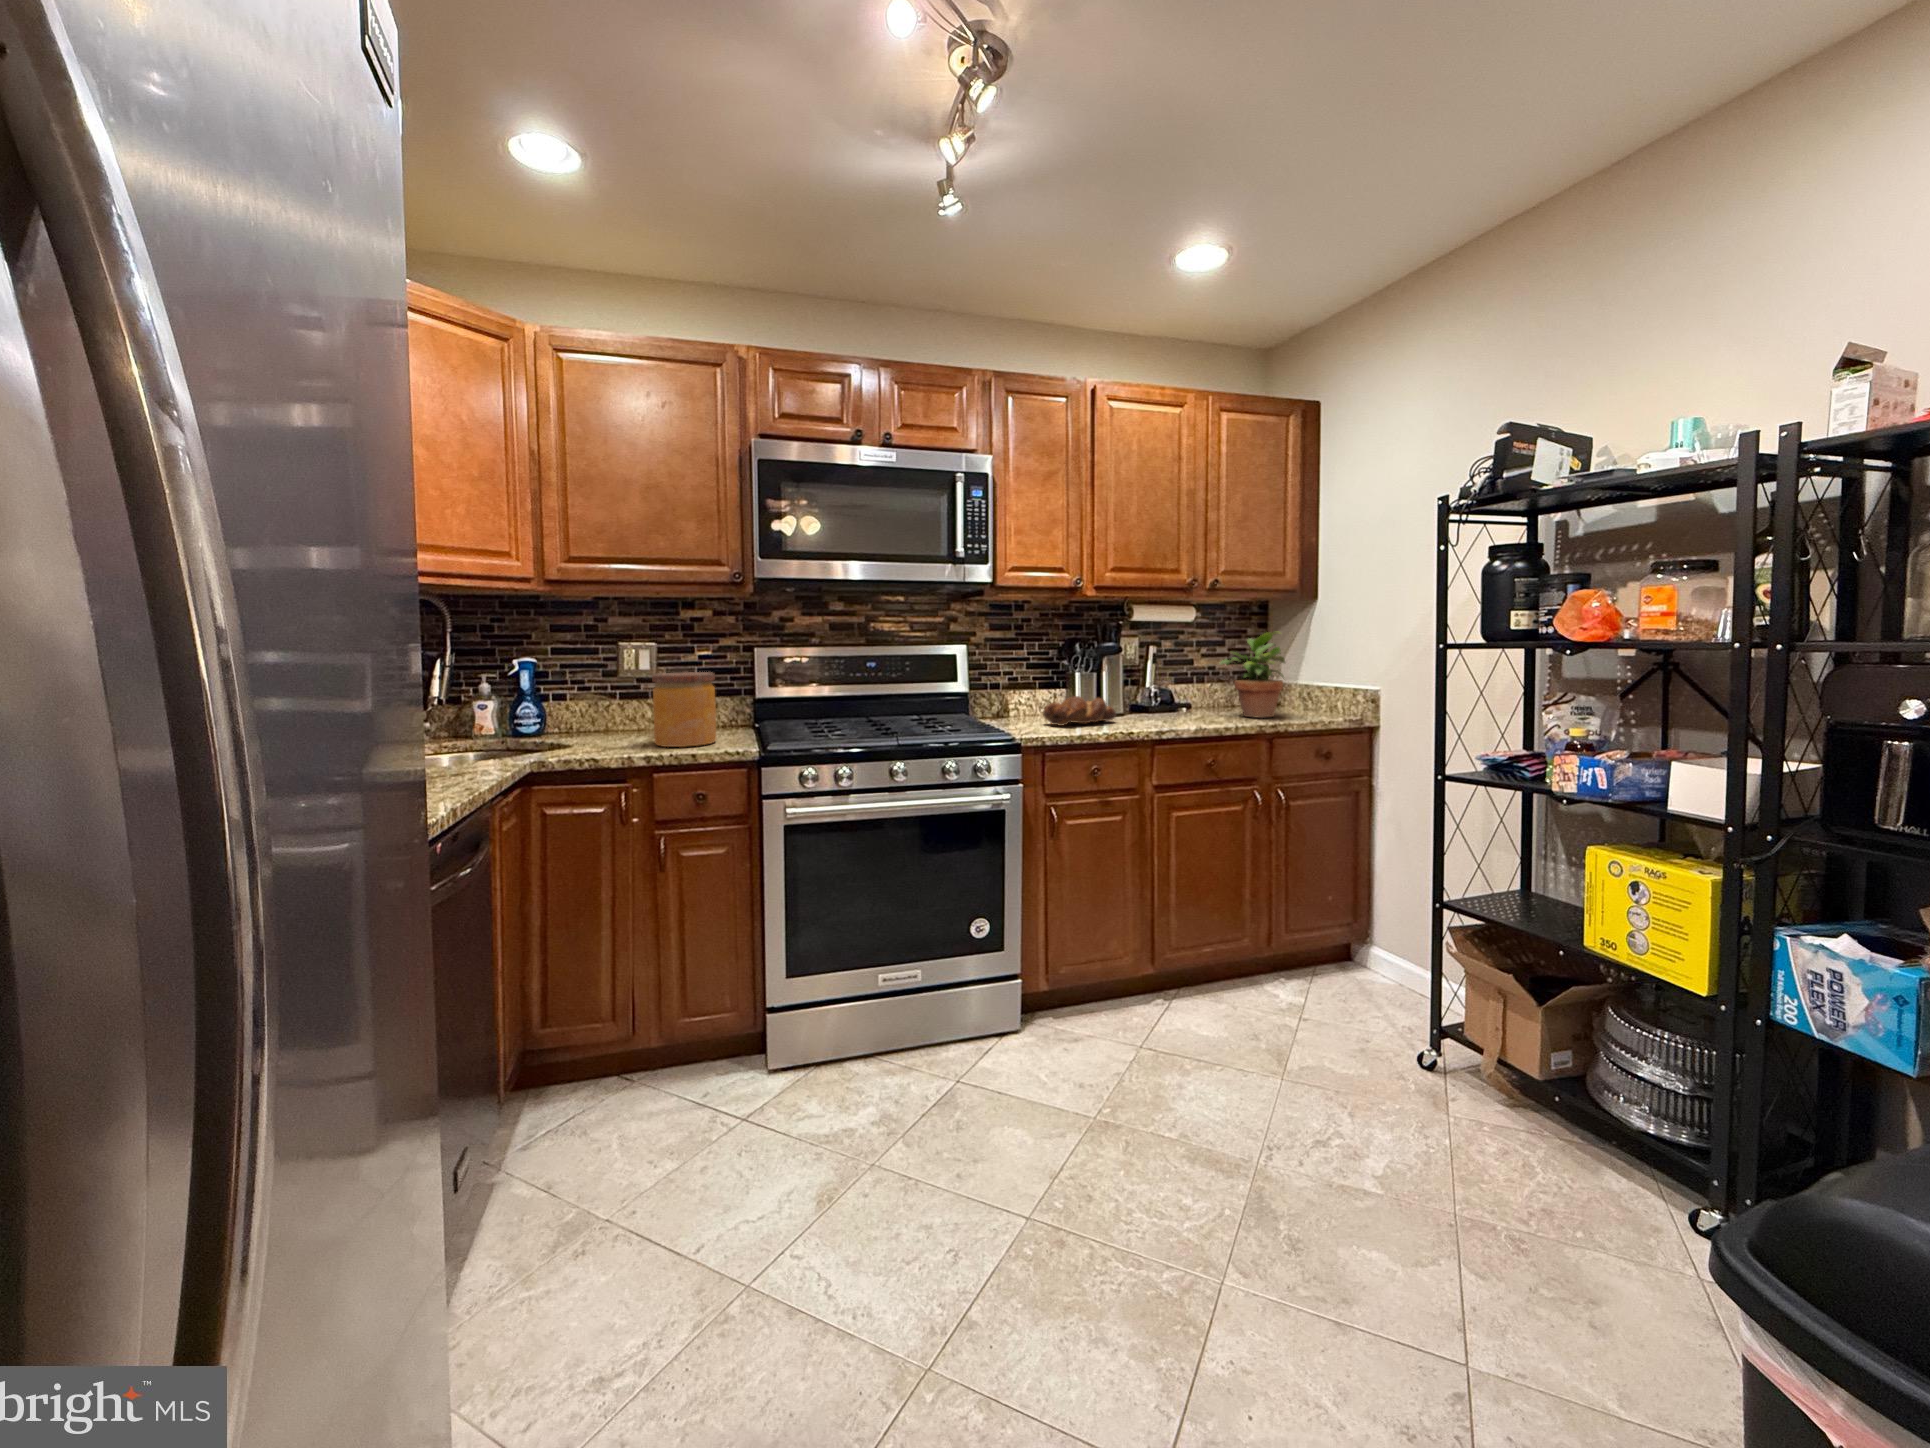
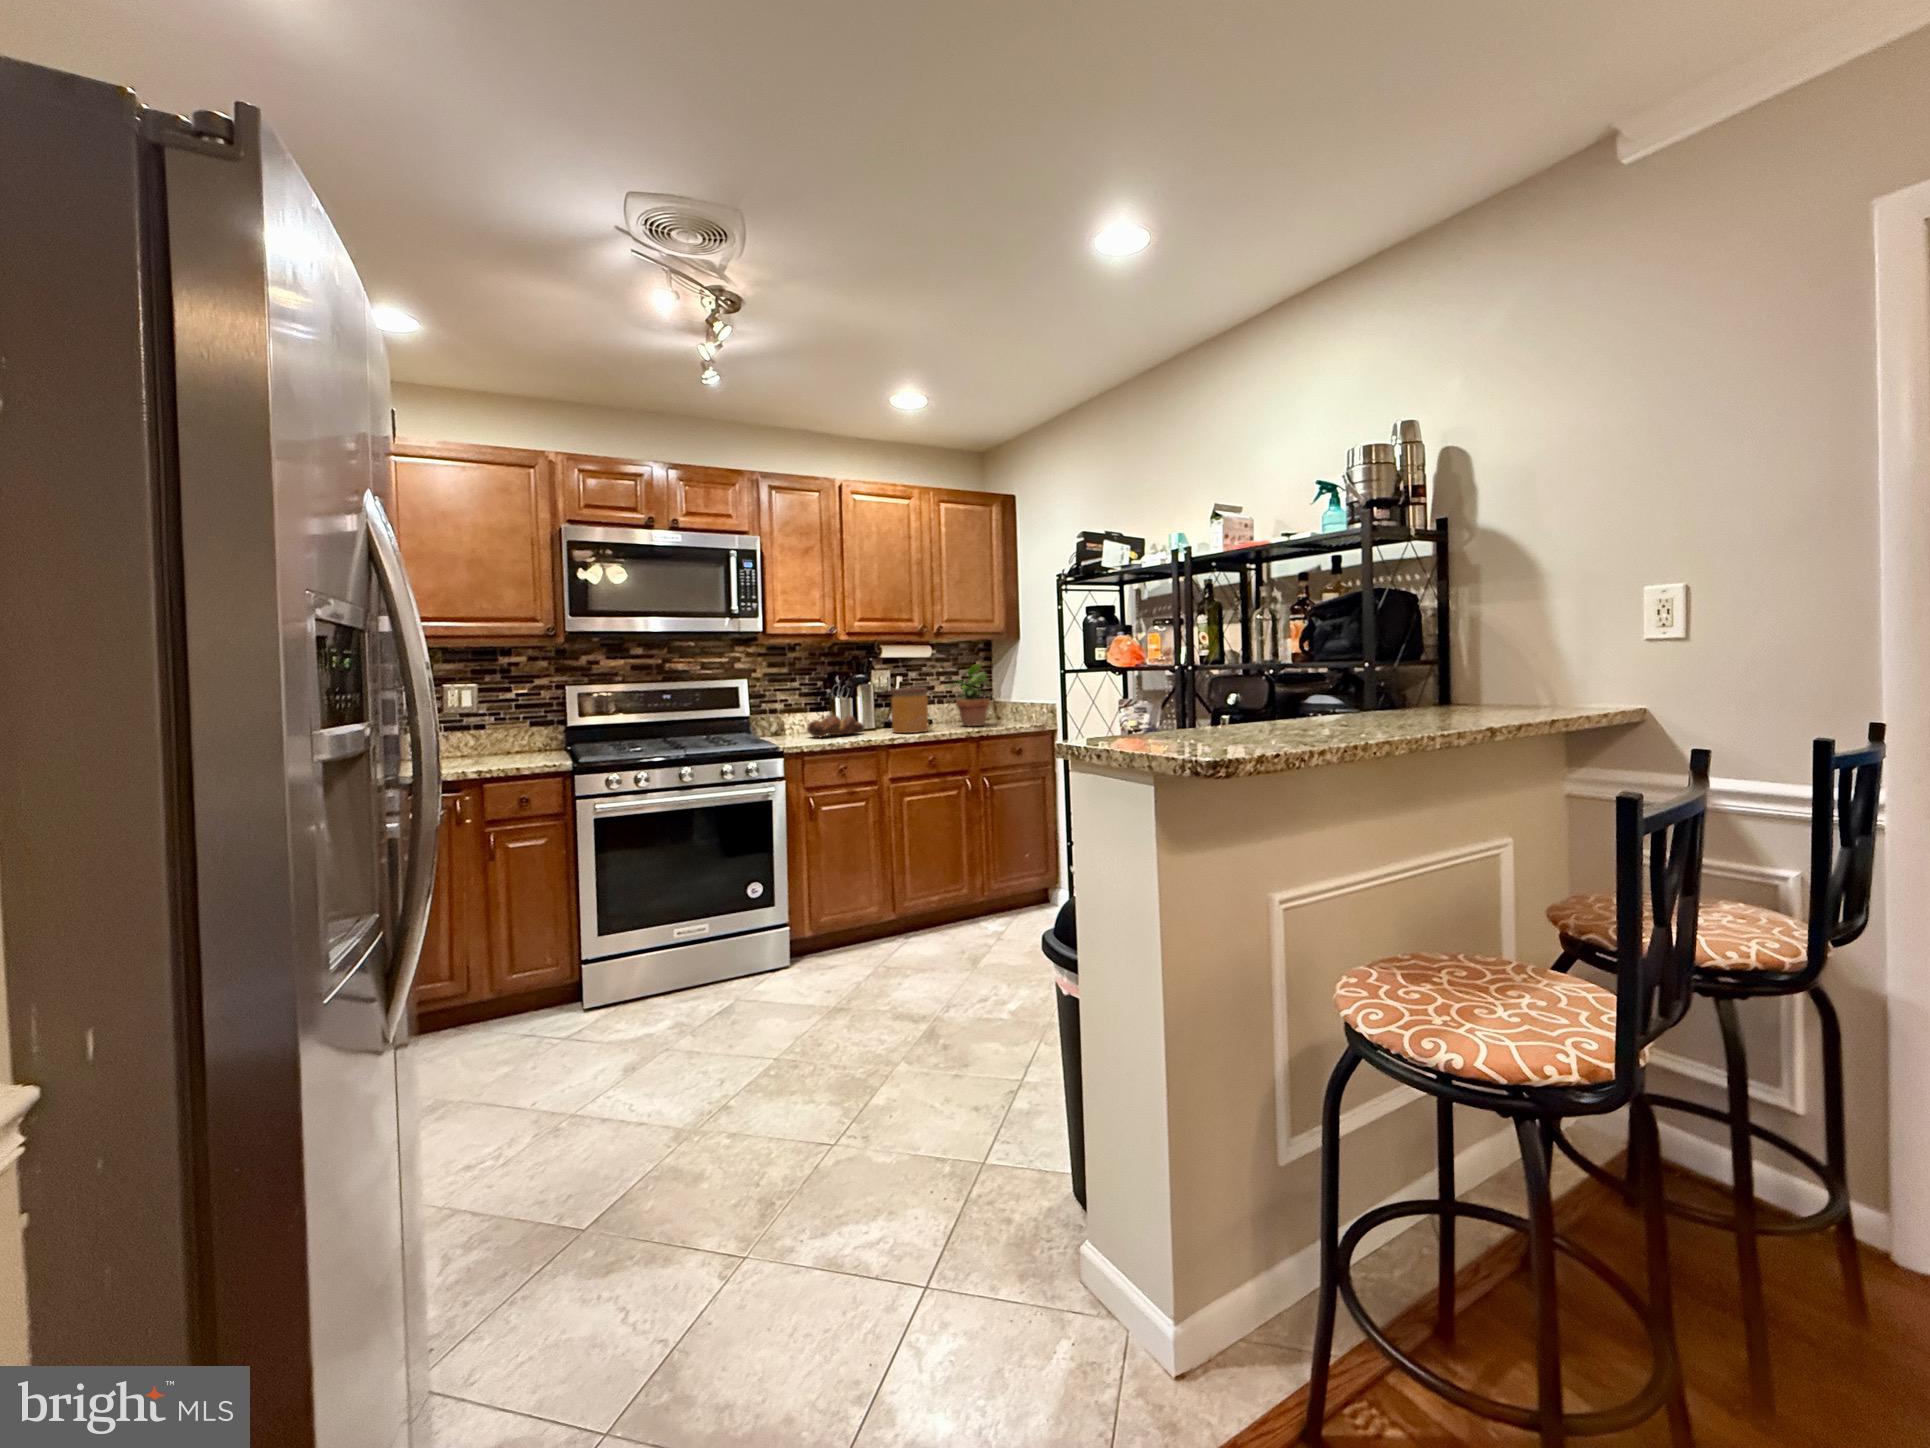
jar: present [652,672,716,747] -> present [891,687,929,733]

